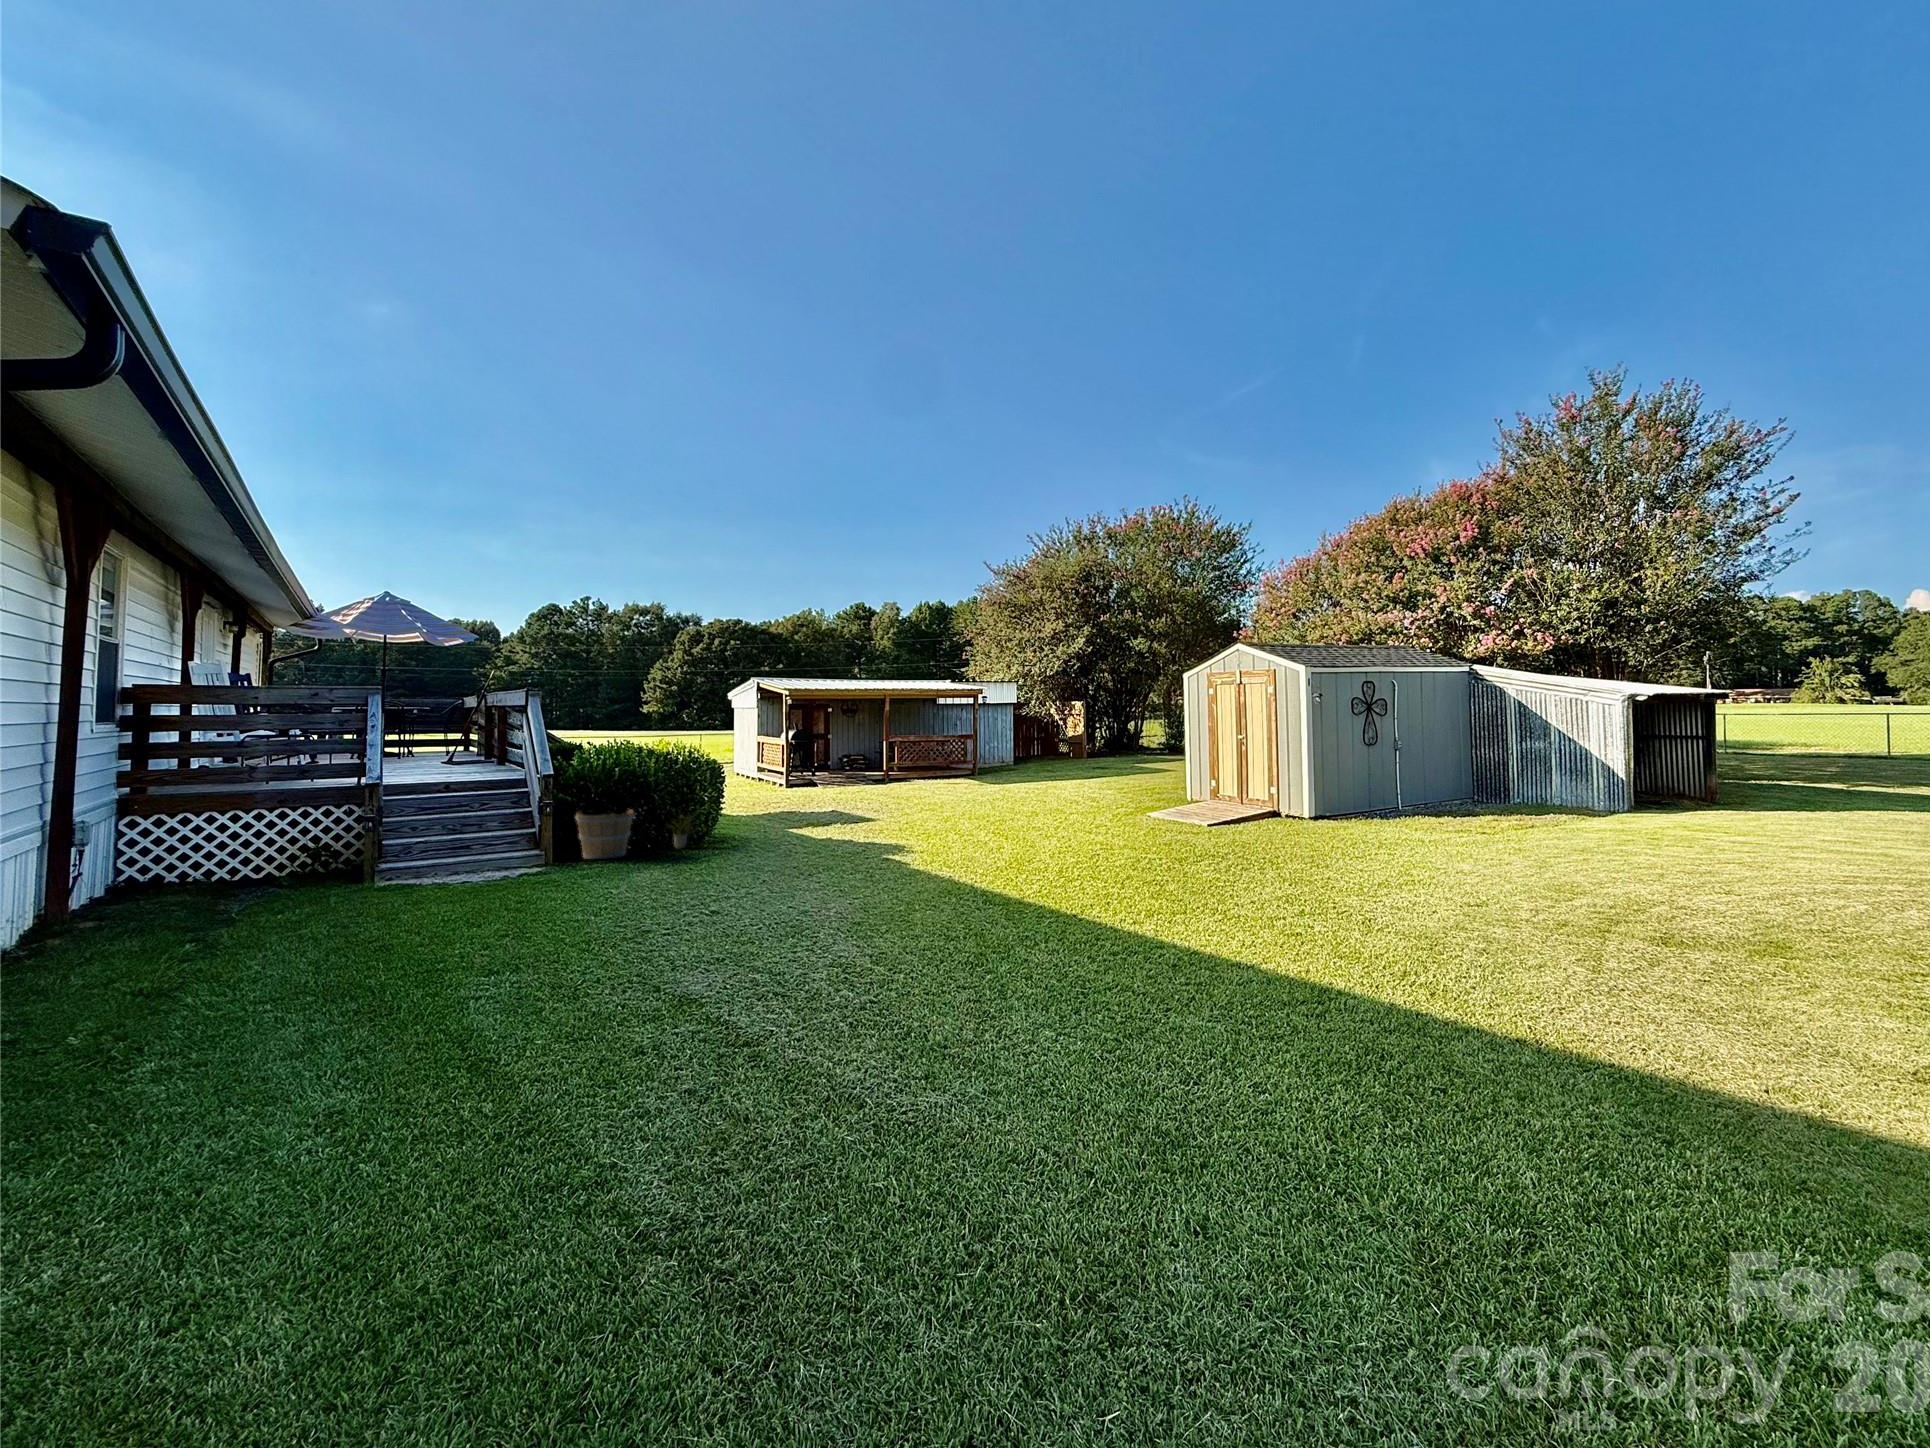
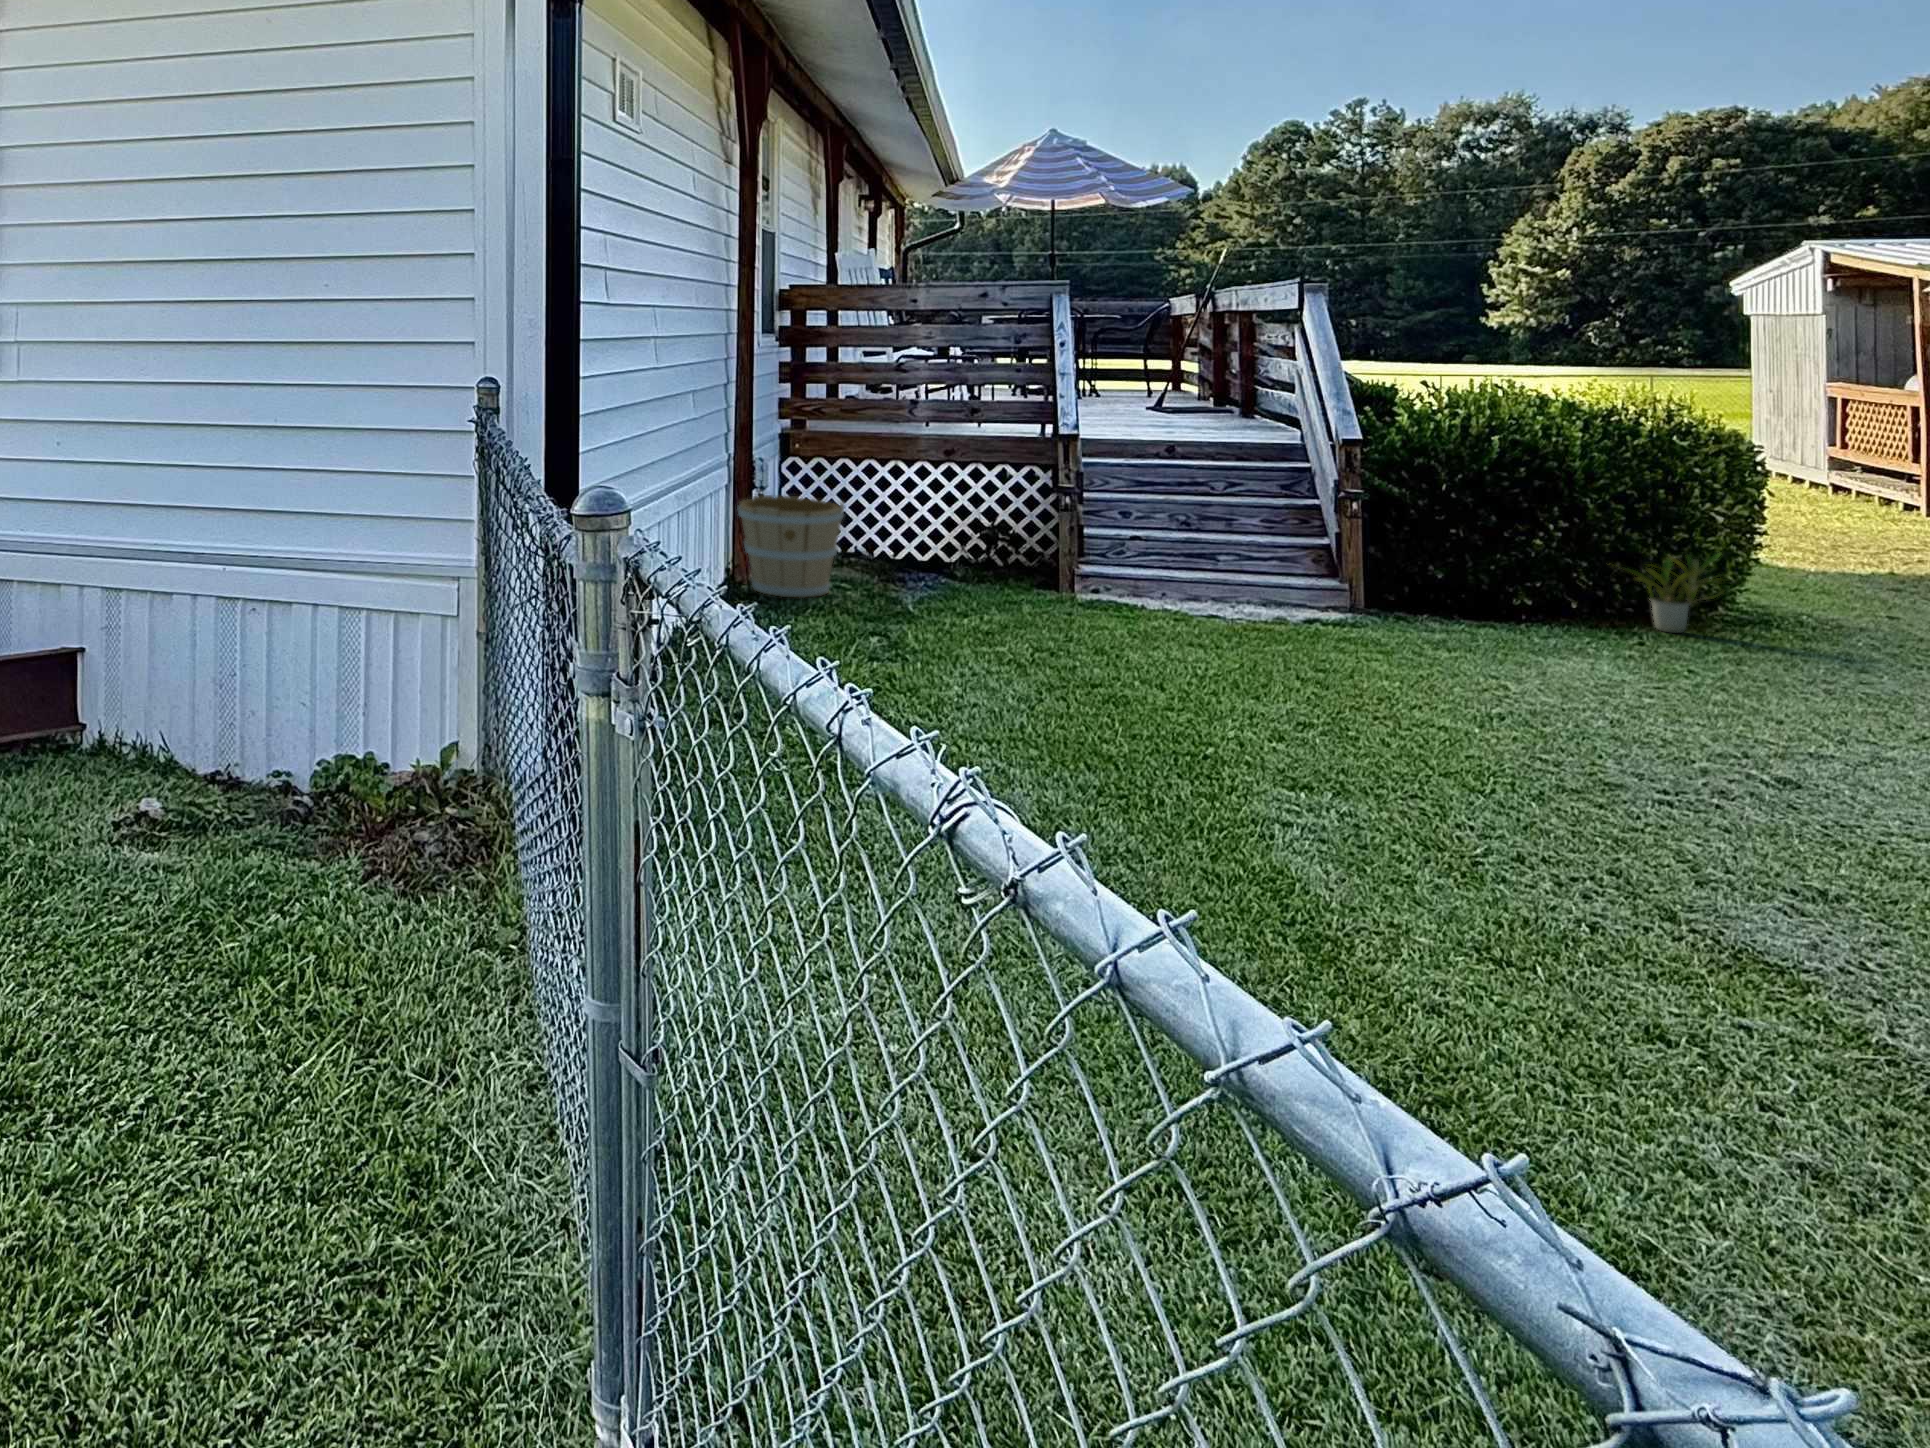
wooden bucket: present [576,810,634,859] -> present [738,495,844,598]

